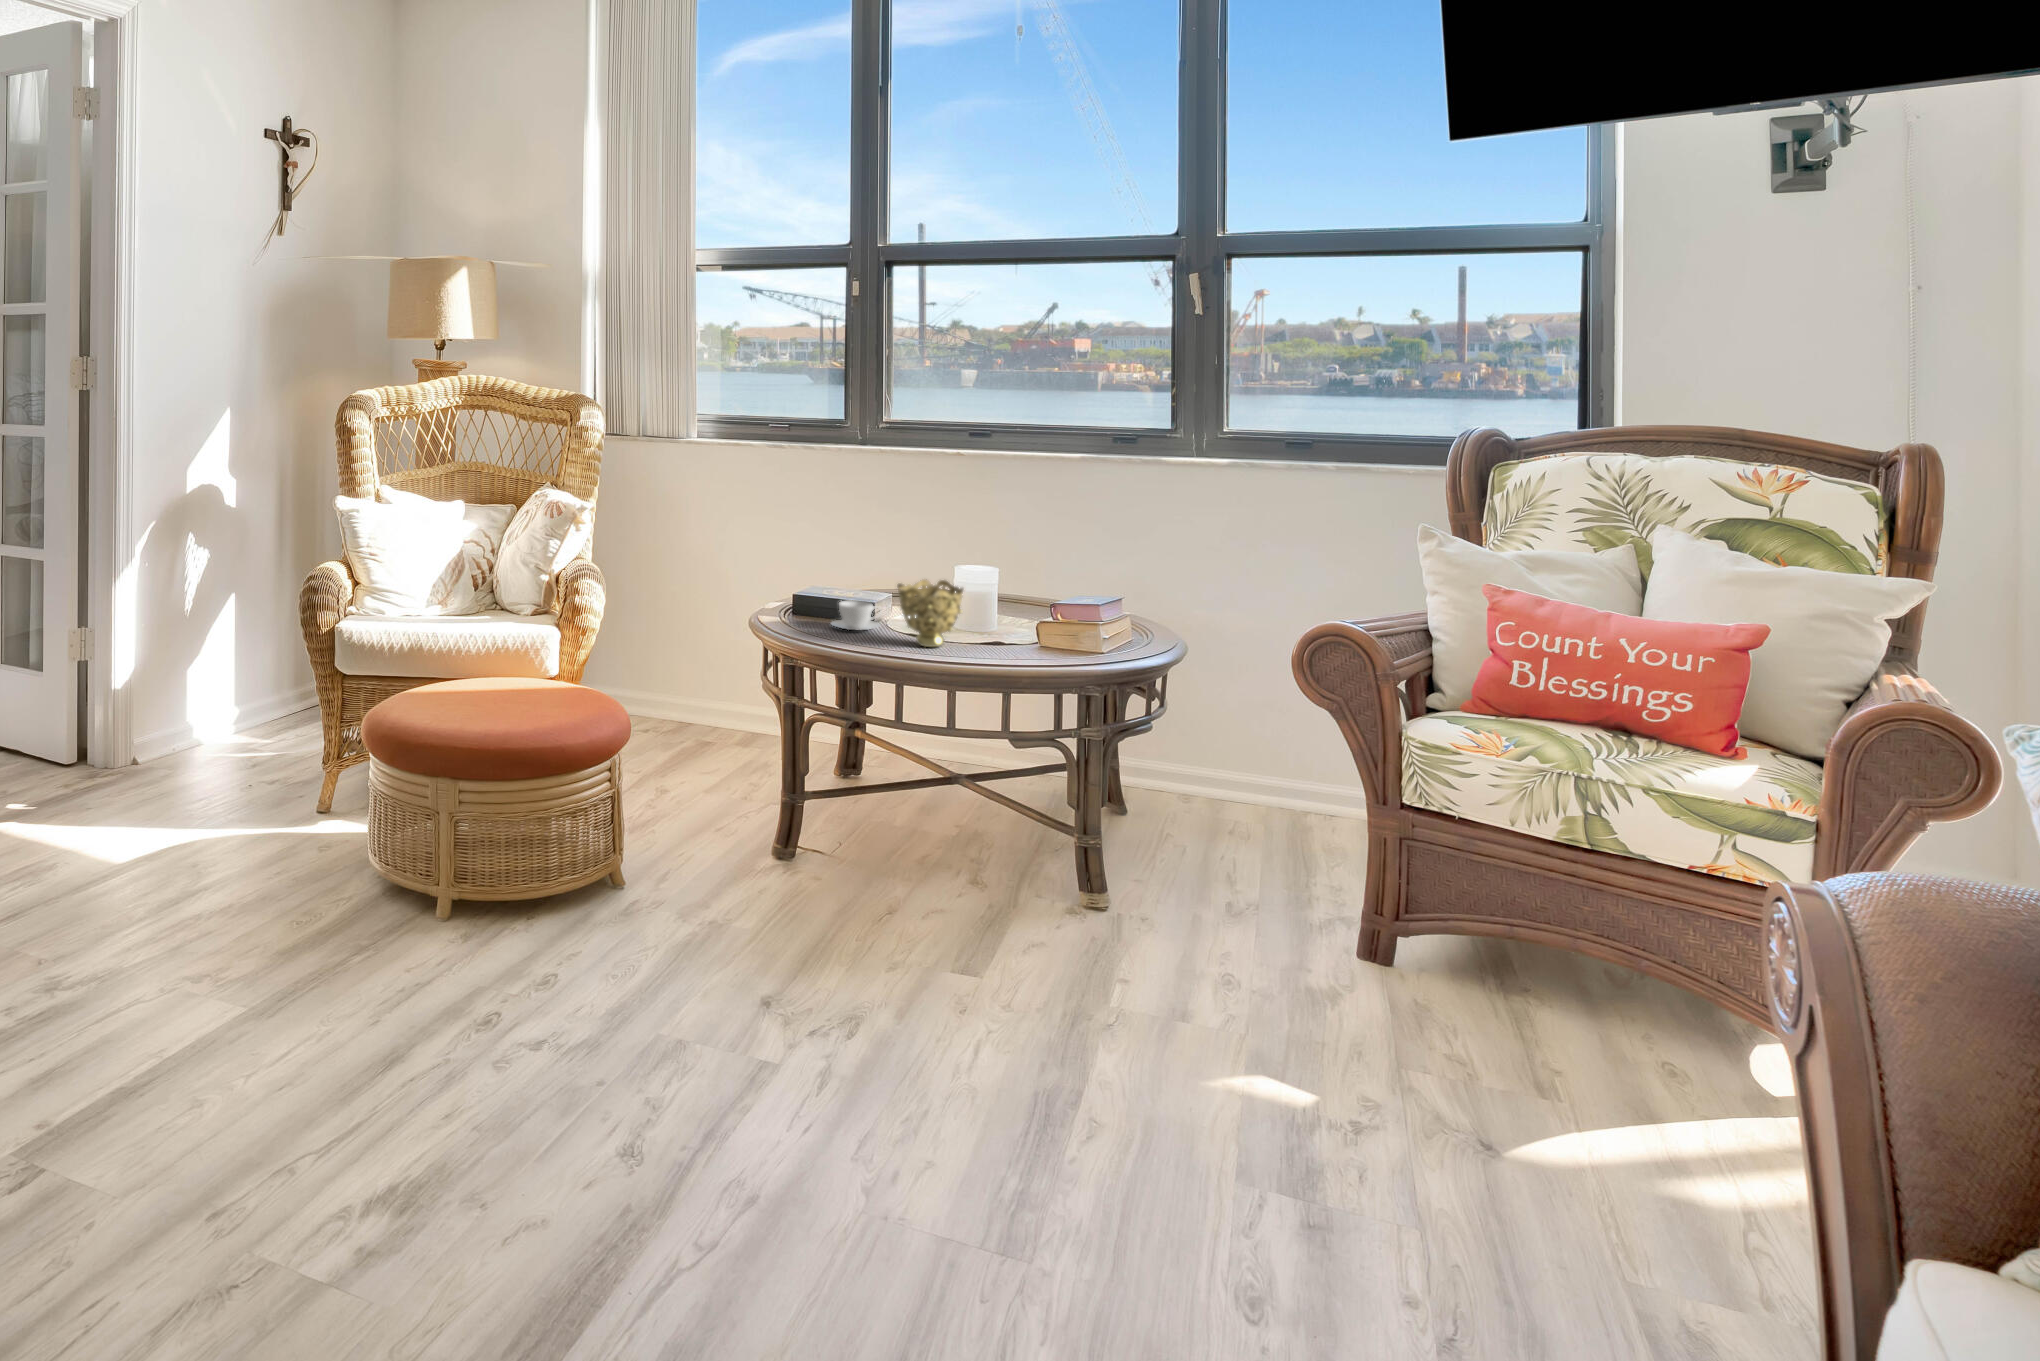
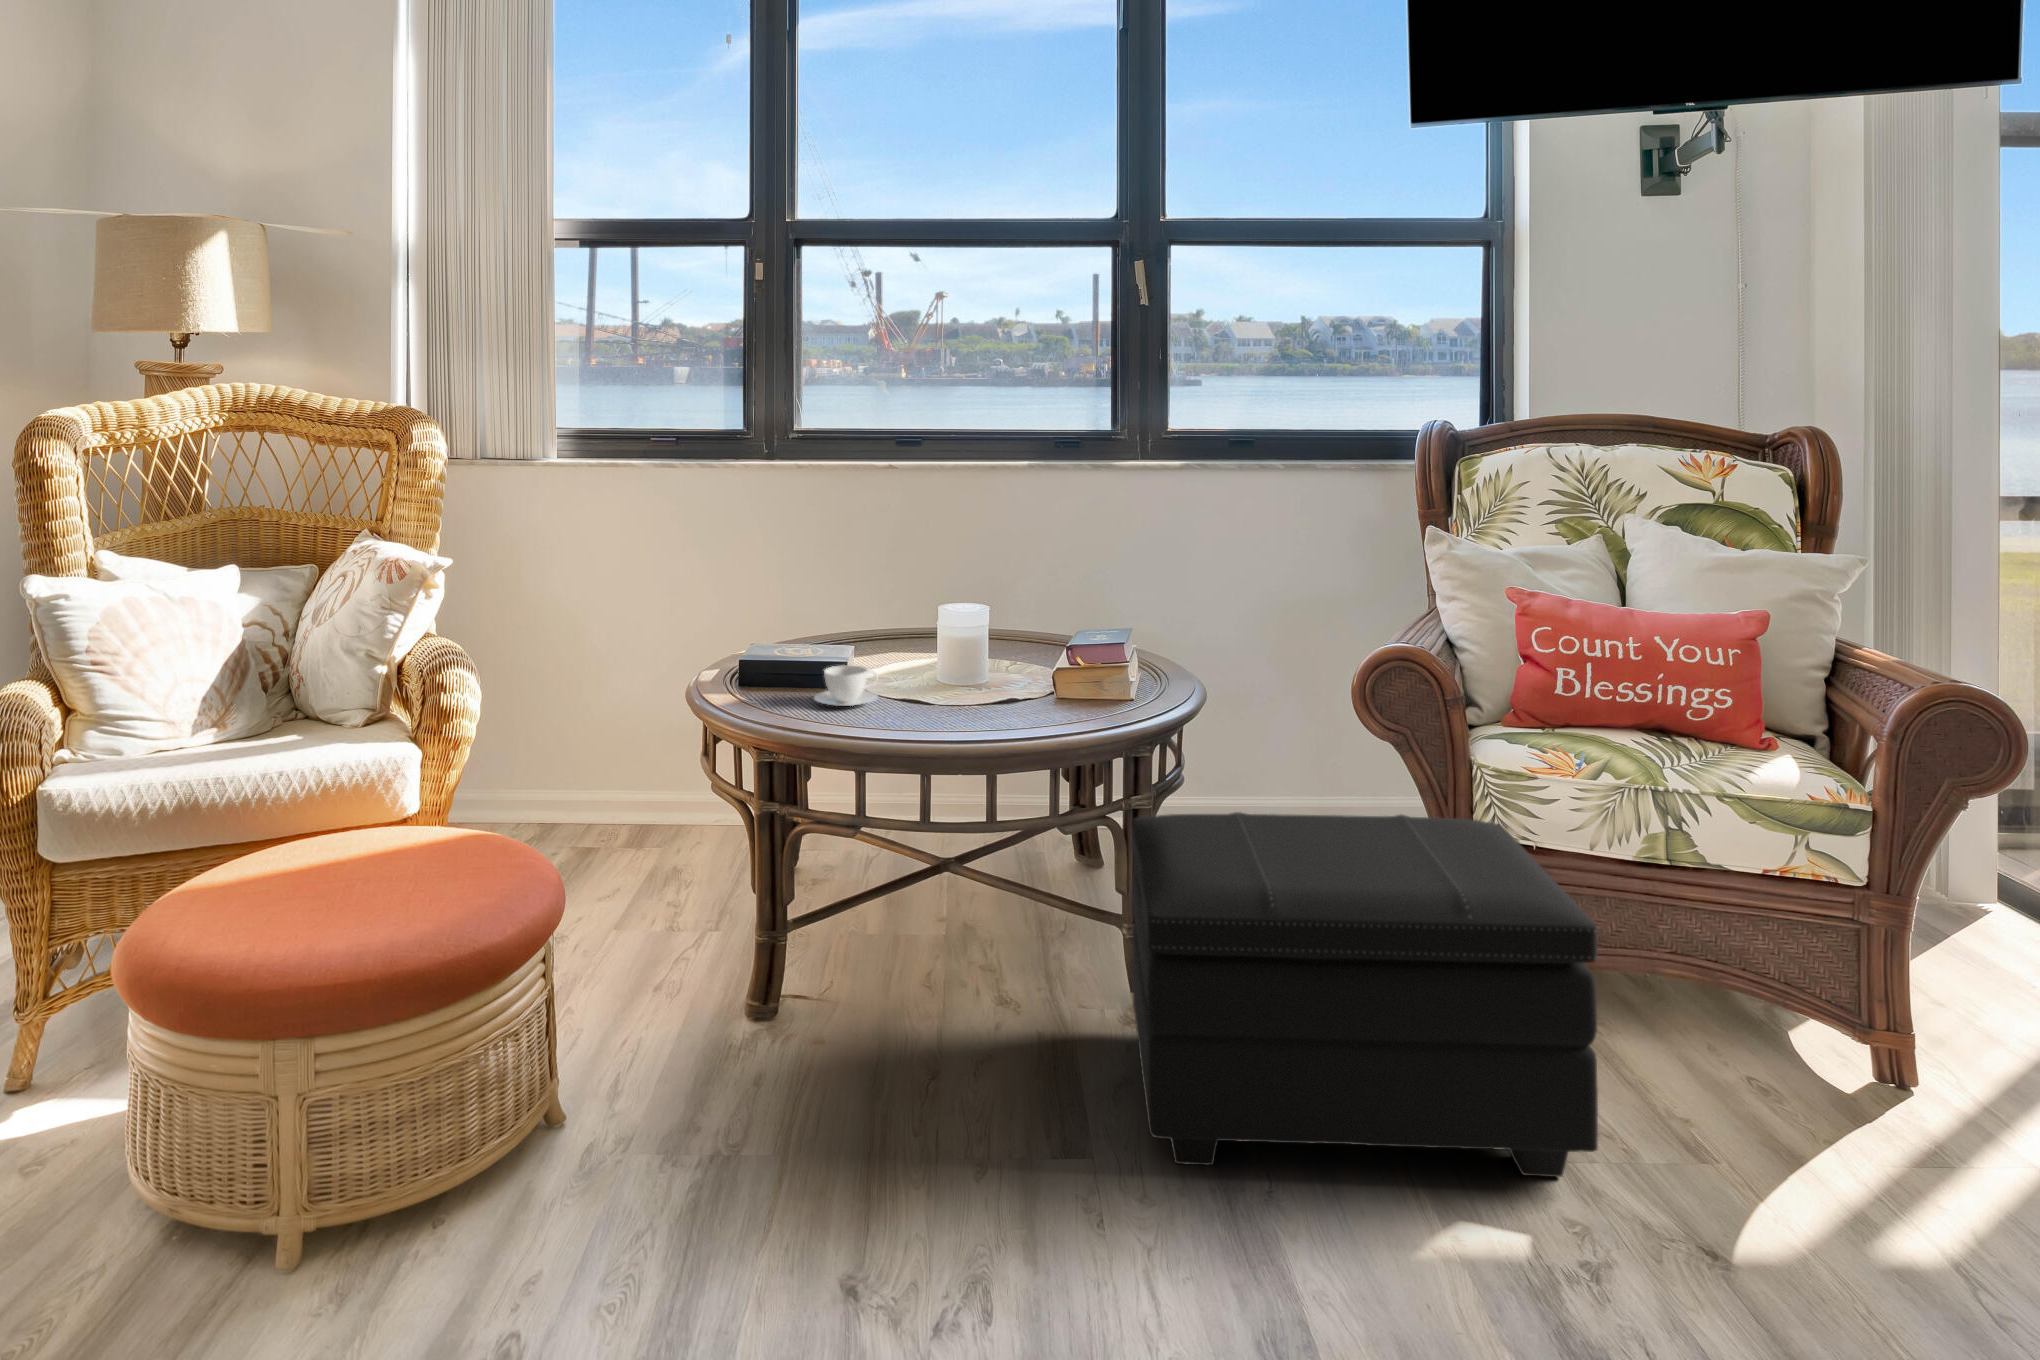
decorative bowl: present [897,580,963,647] -> none [913,632,995,721]
footstool: none [1026,742,1416,1071] -> present [1132,812,1598,1177]

